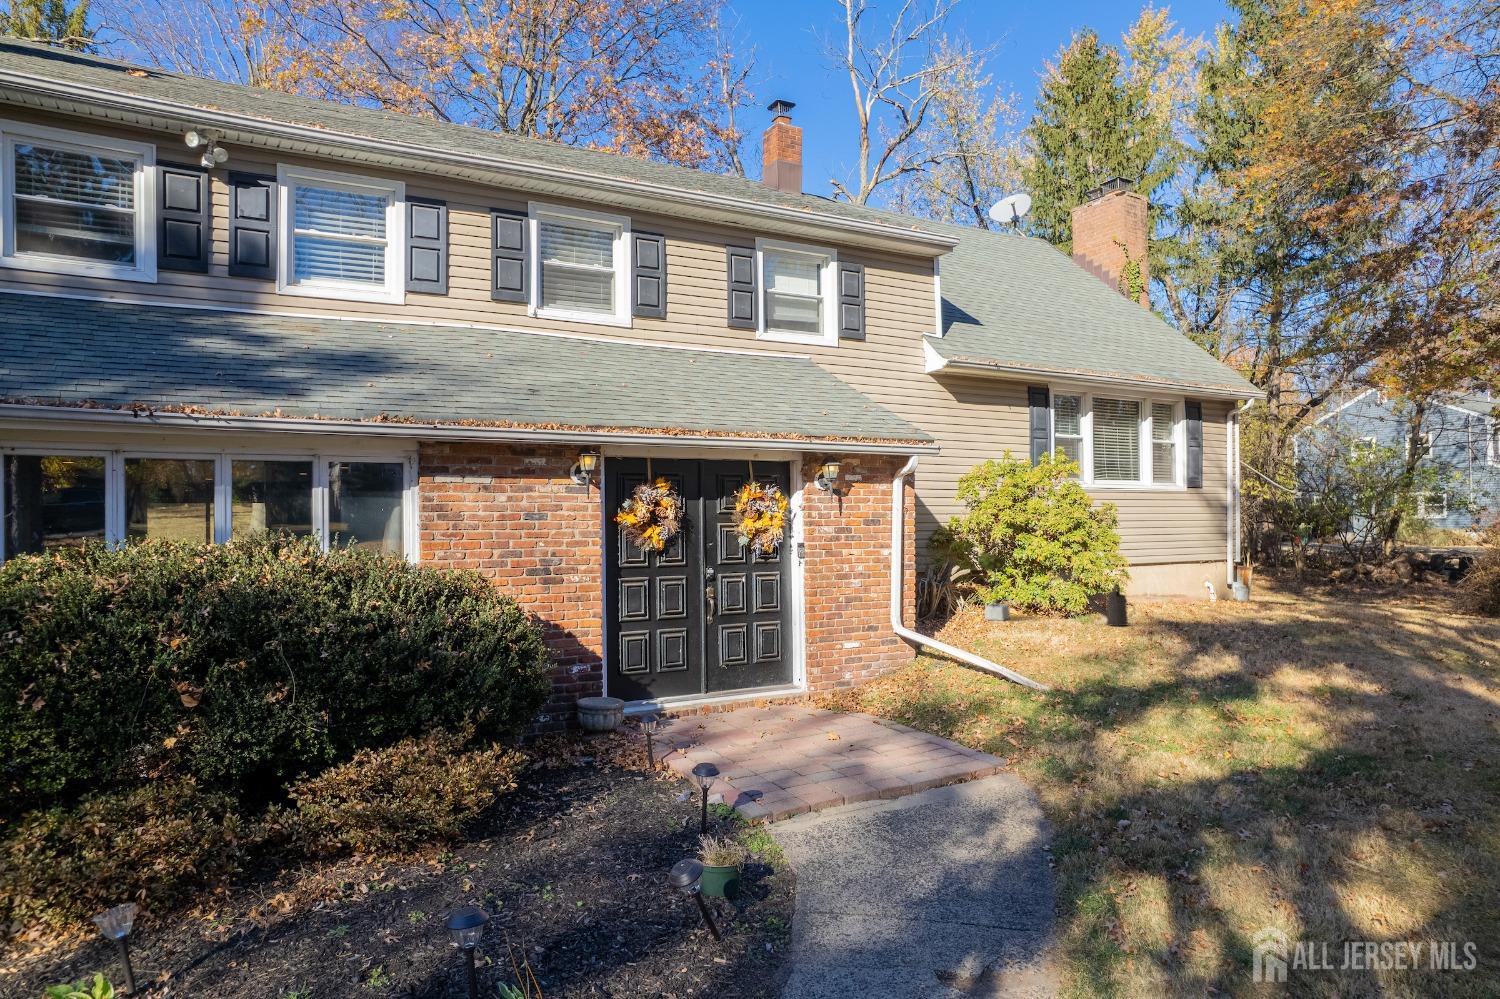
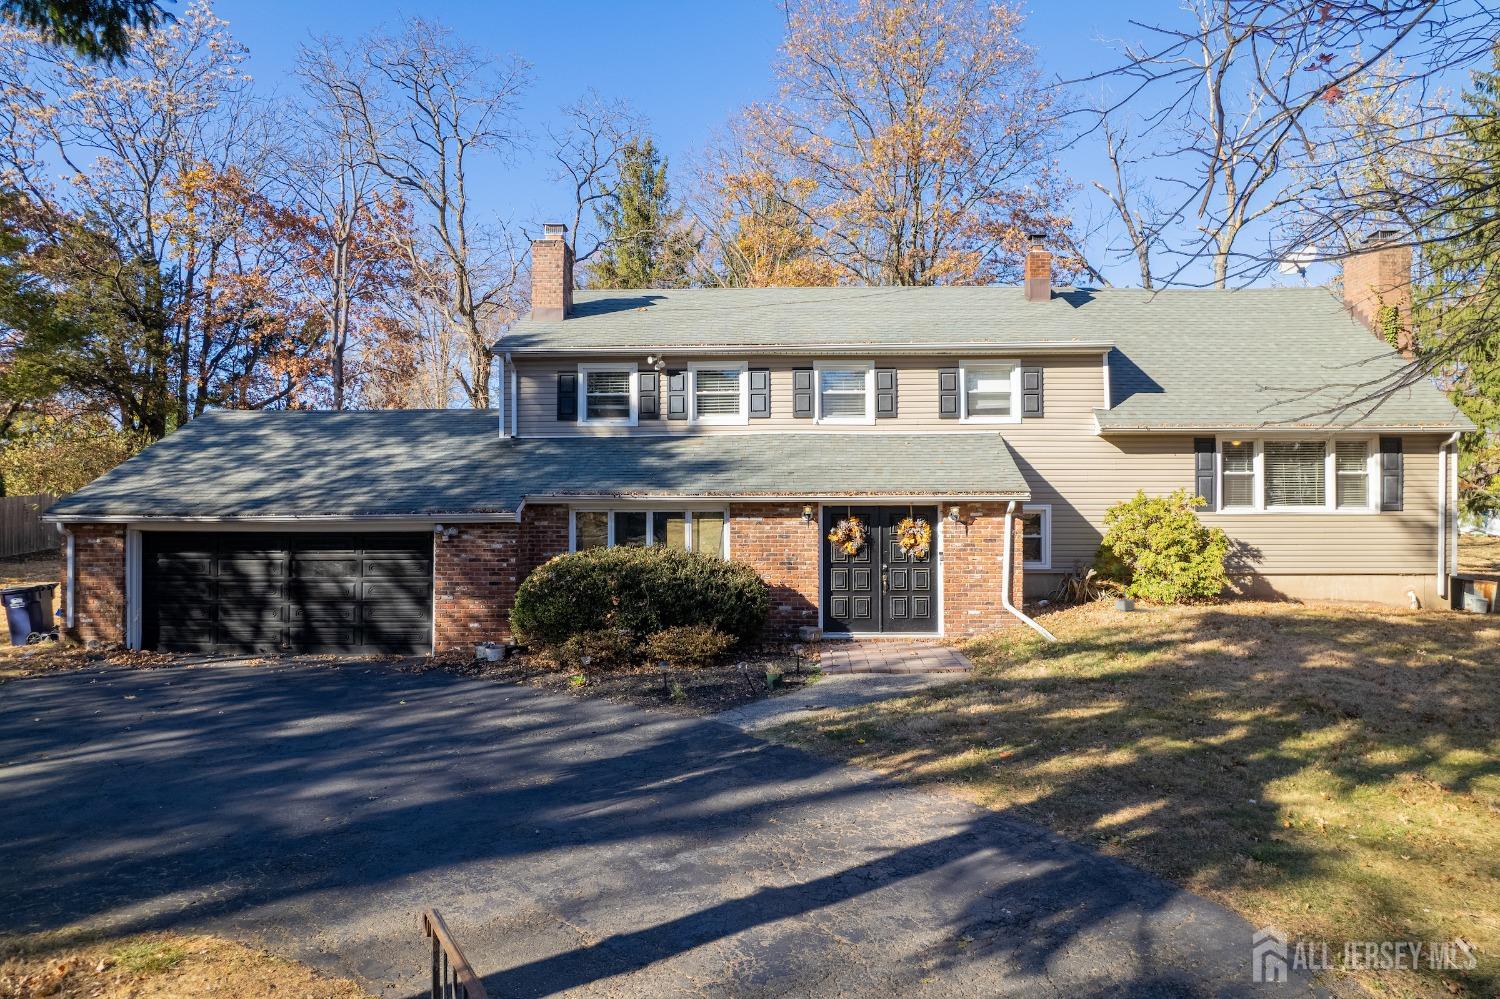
watering can: present [1082,584,1128,626] -> none [1182,591,1214,621]

